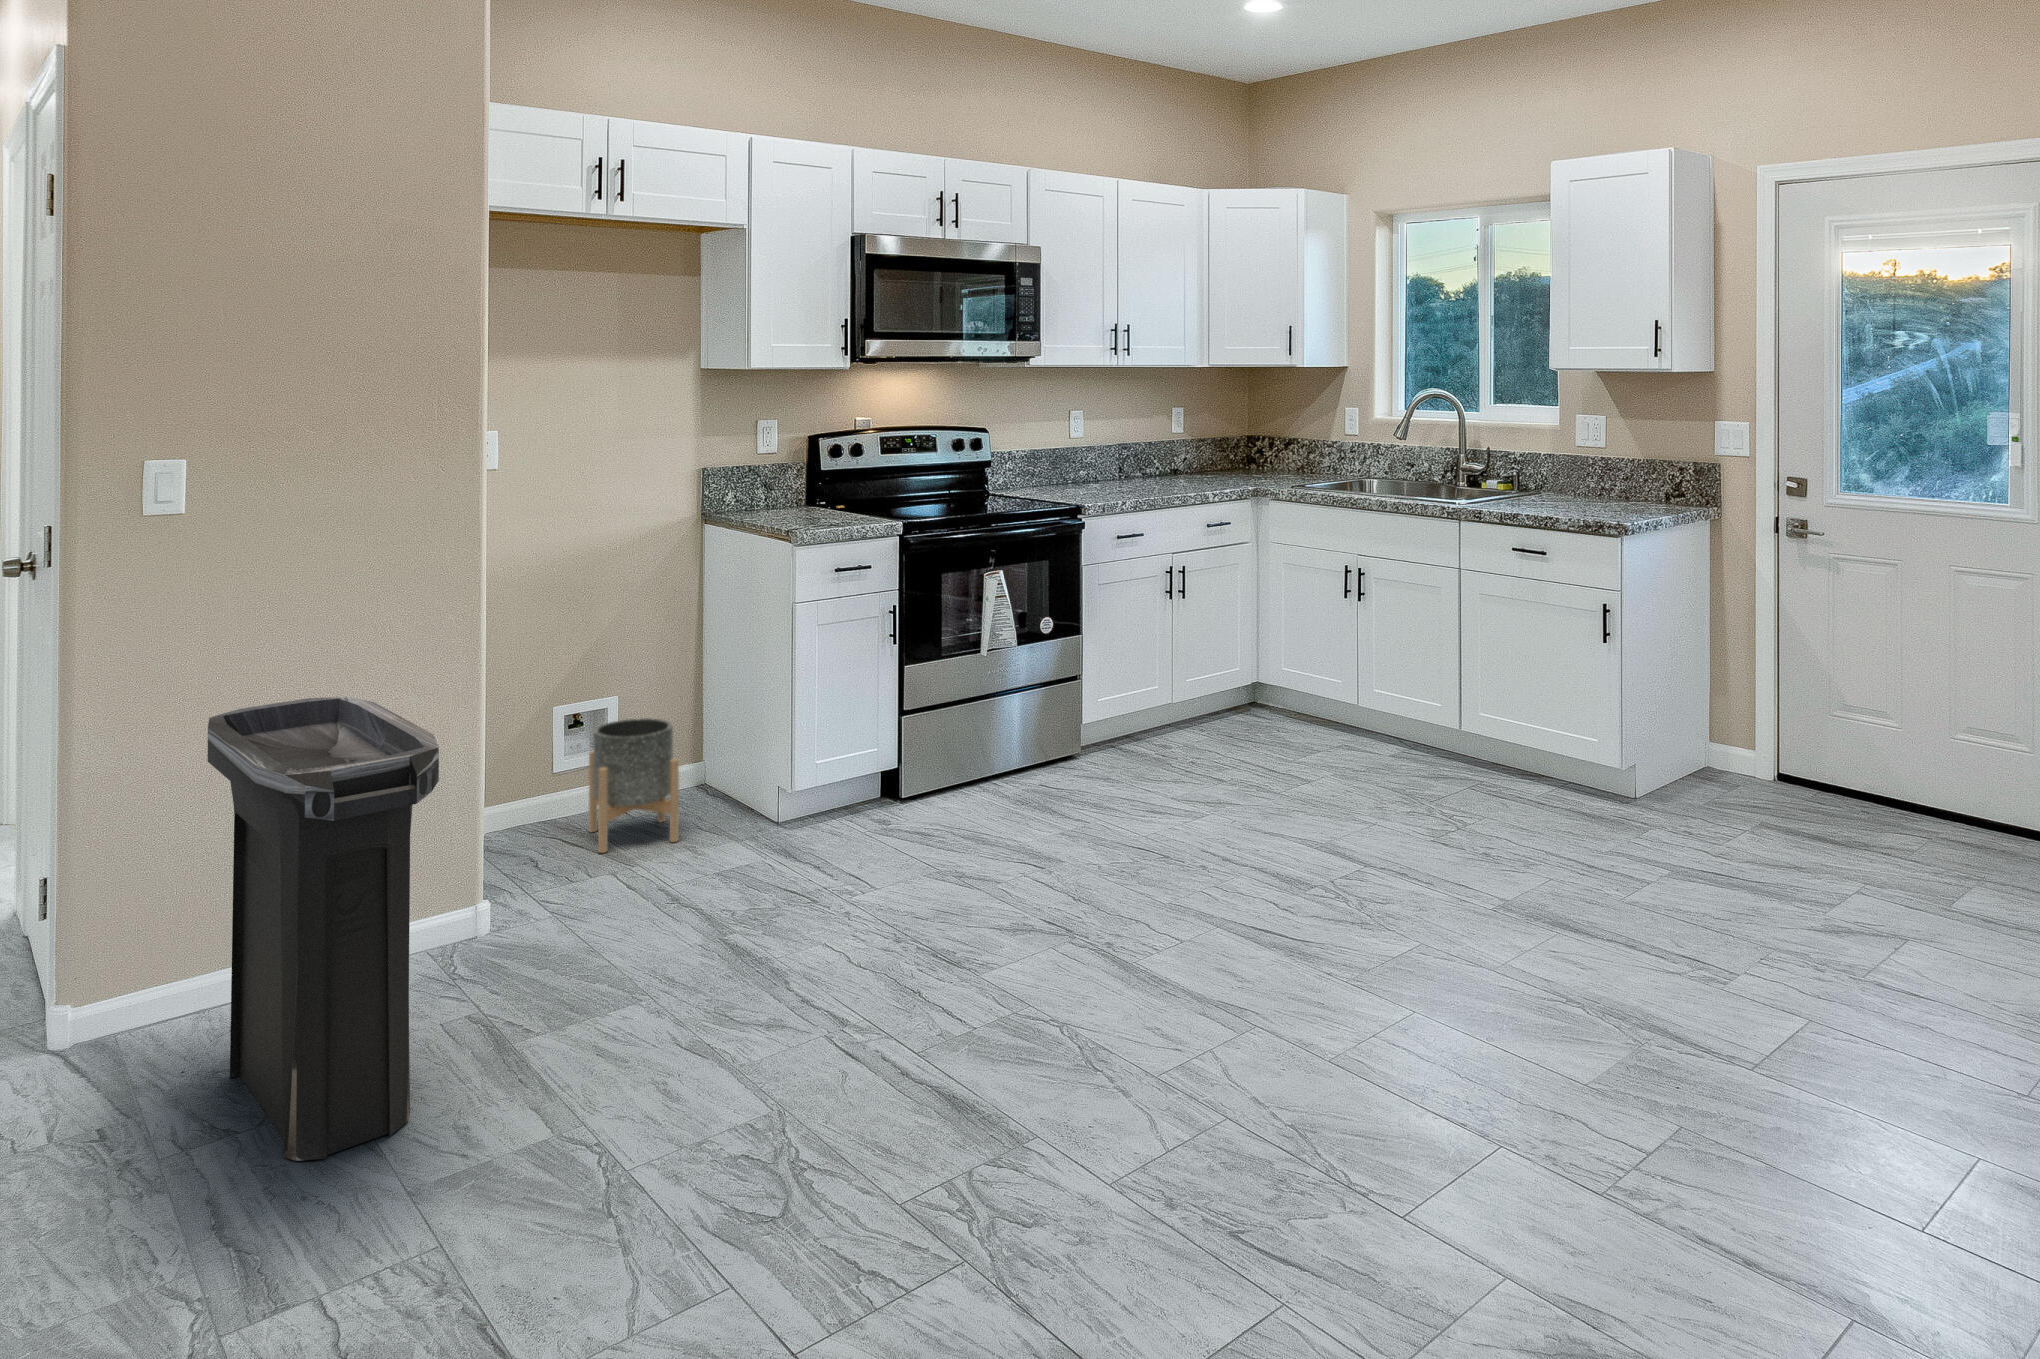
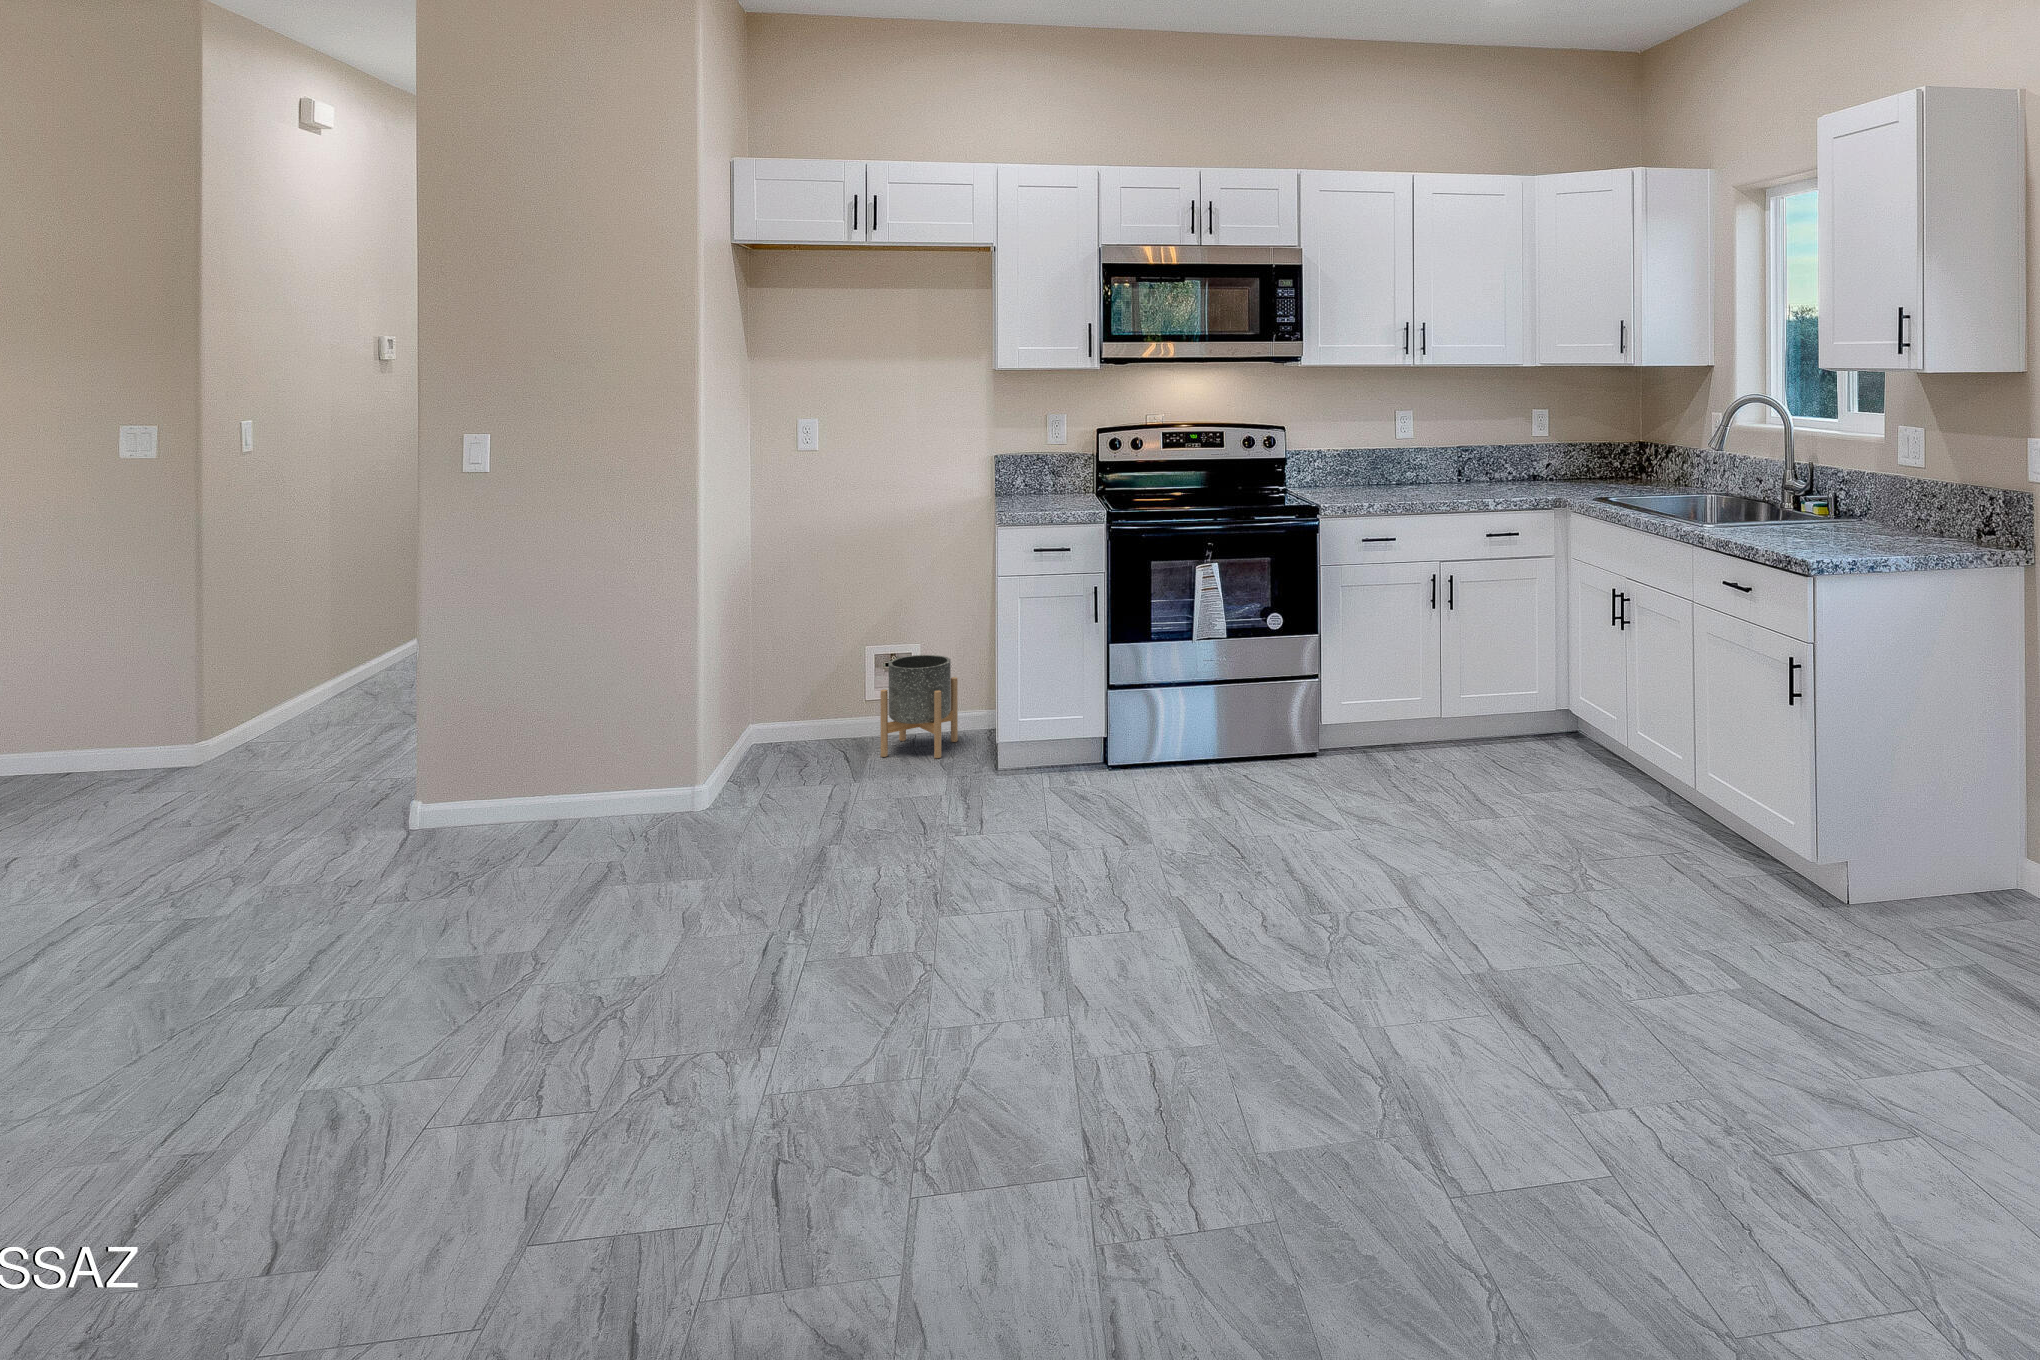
trash can: present [208,697,439,1161] -> none [415,605,581,914]

